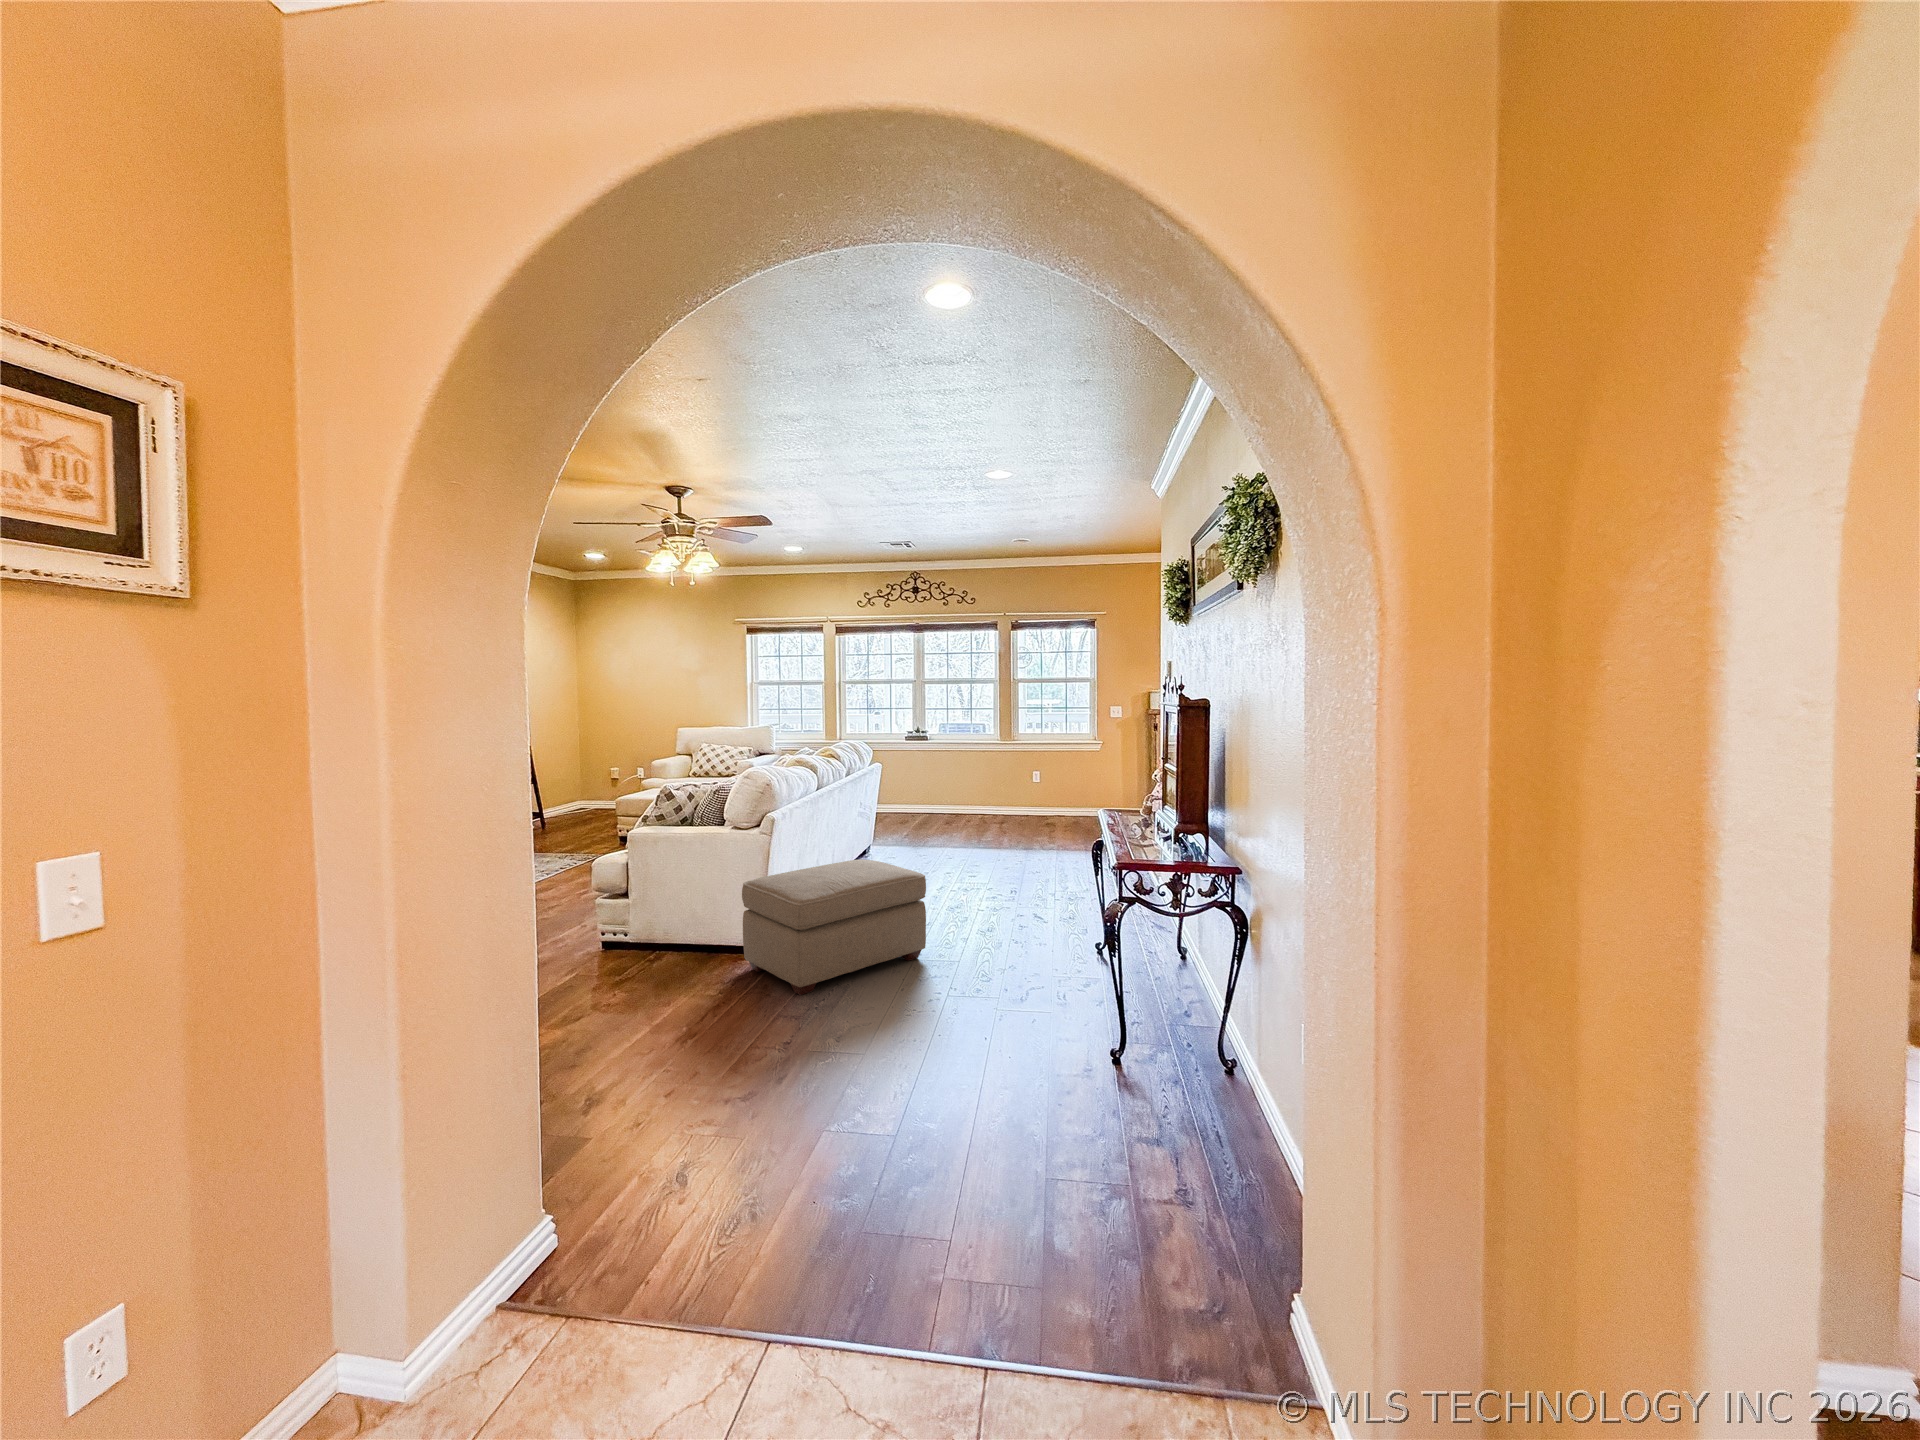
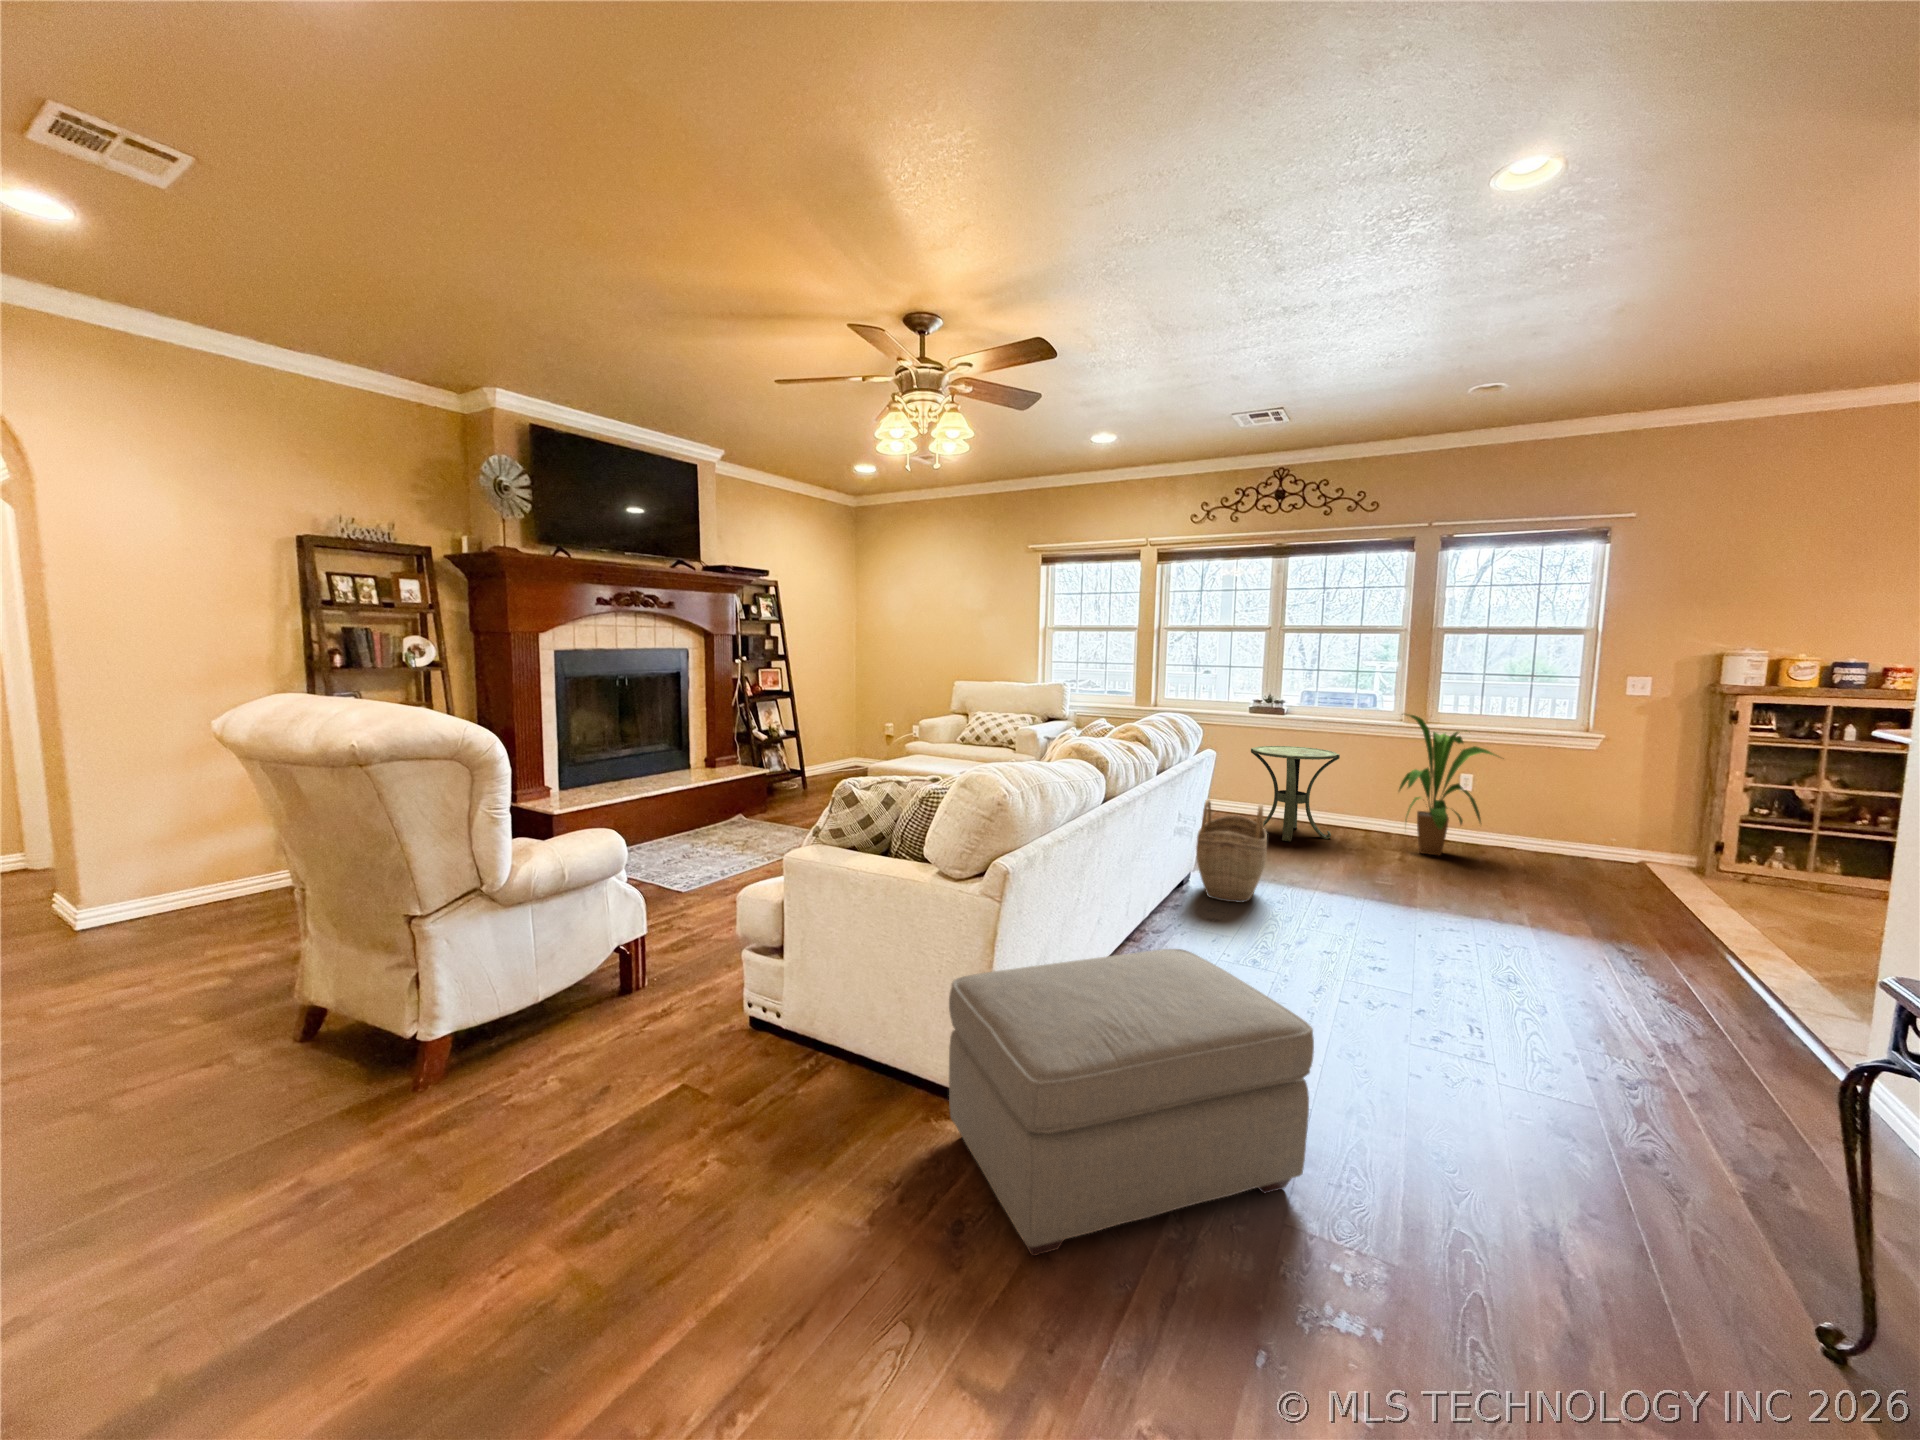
house plant: none [995,735,1056,824] -> present [1399,715,1497,855]
side table: none [907,762,963,826] -> present [1251,746,1340,841]
woven basket: none [873,795,916,860] -> present [1196,799,1267,903]

